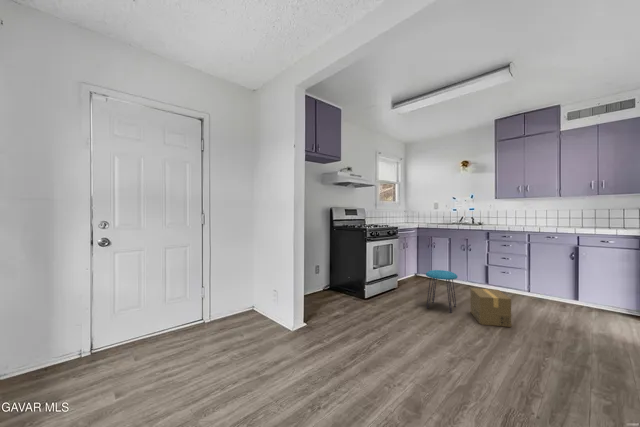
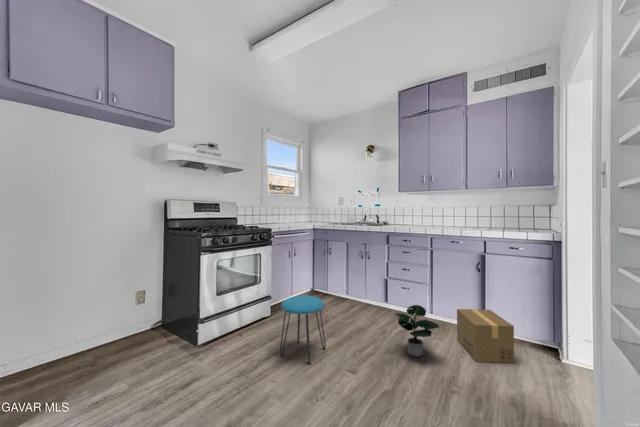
potted plant: none [510,280,547,314] -> present [395,305,439,357]
cardboard box: present [470,288,511,327] -> present [457,309,514,363]

